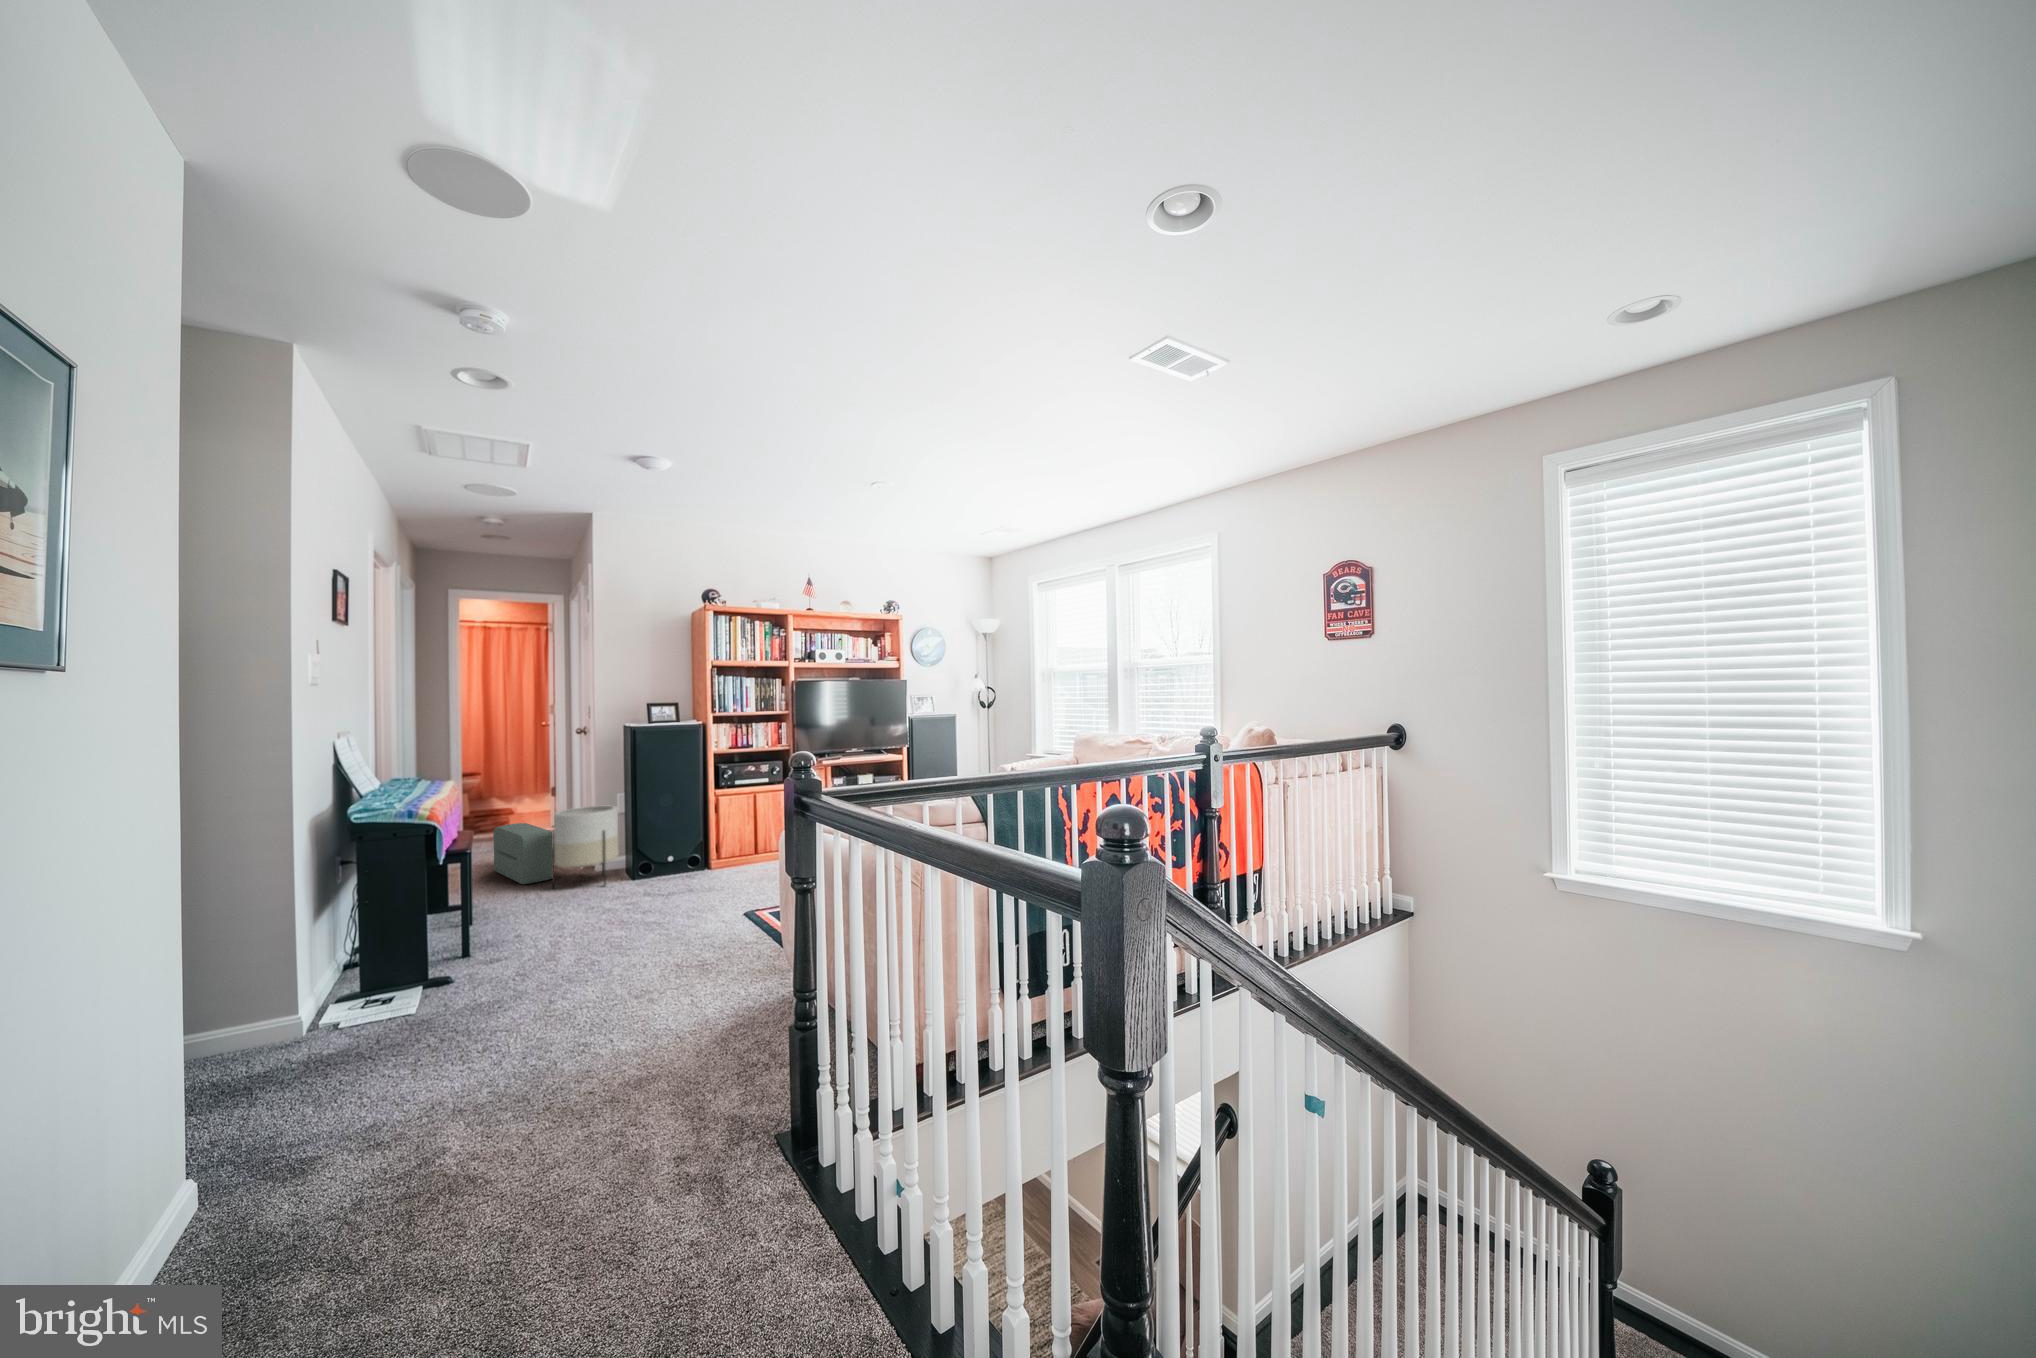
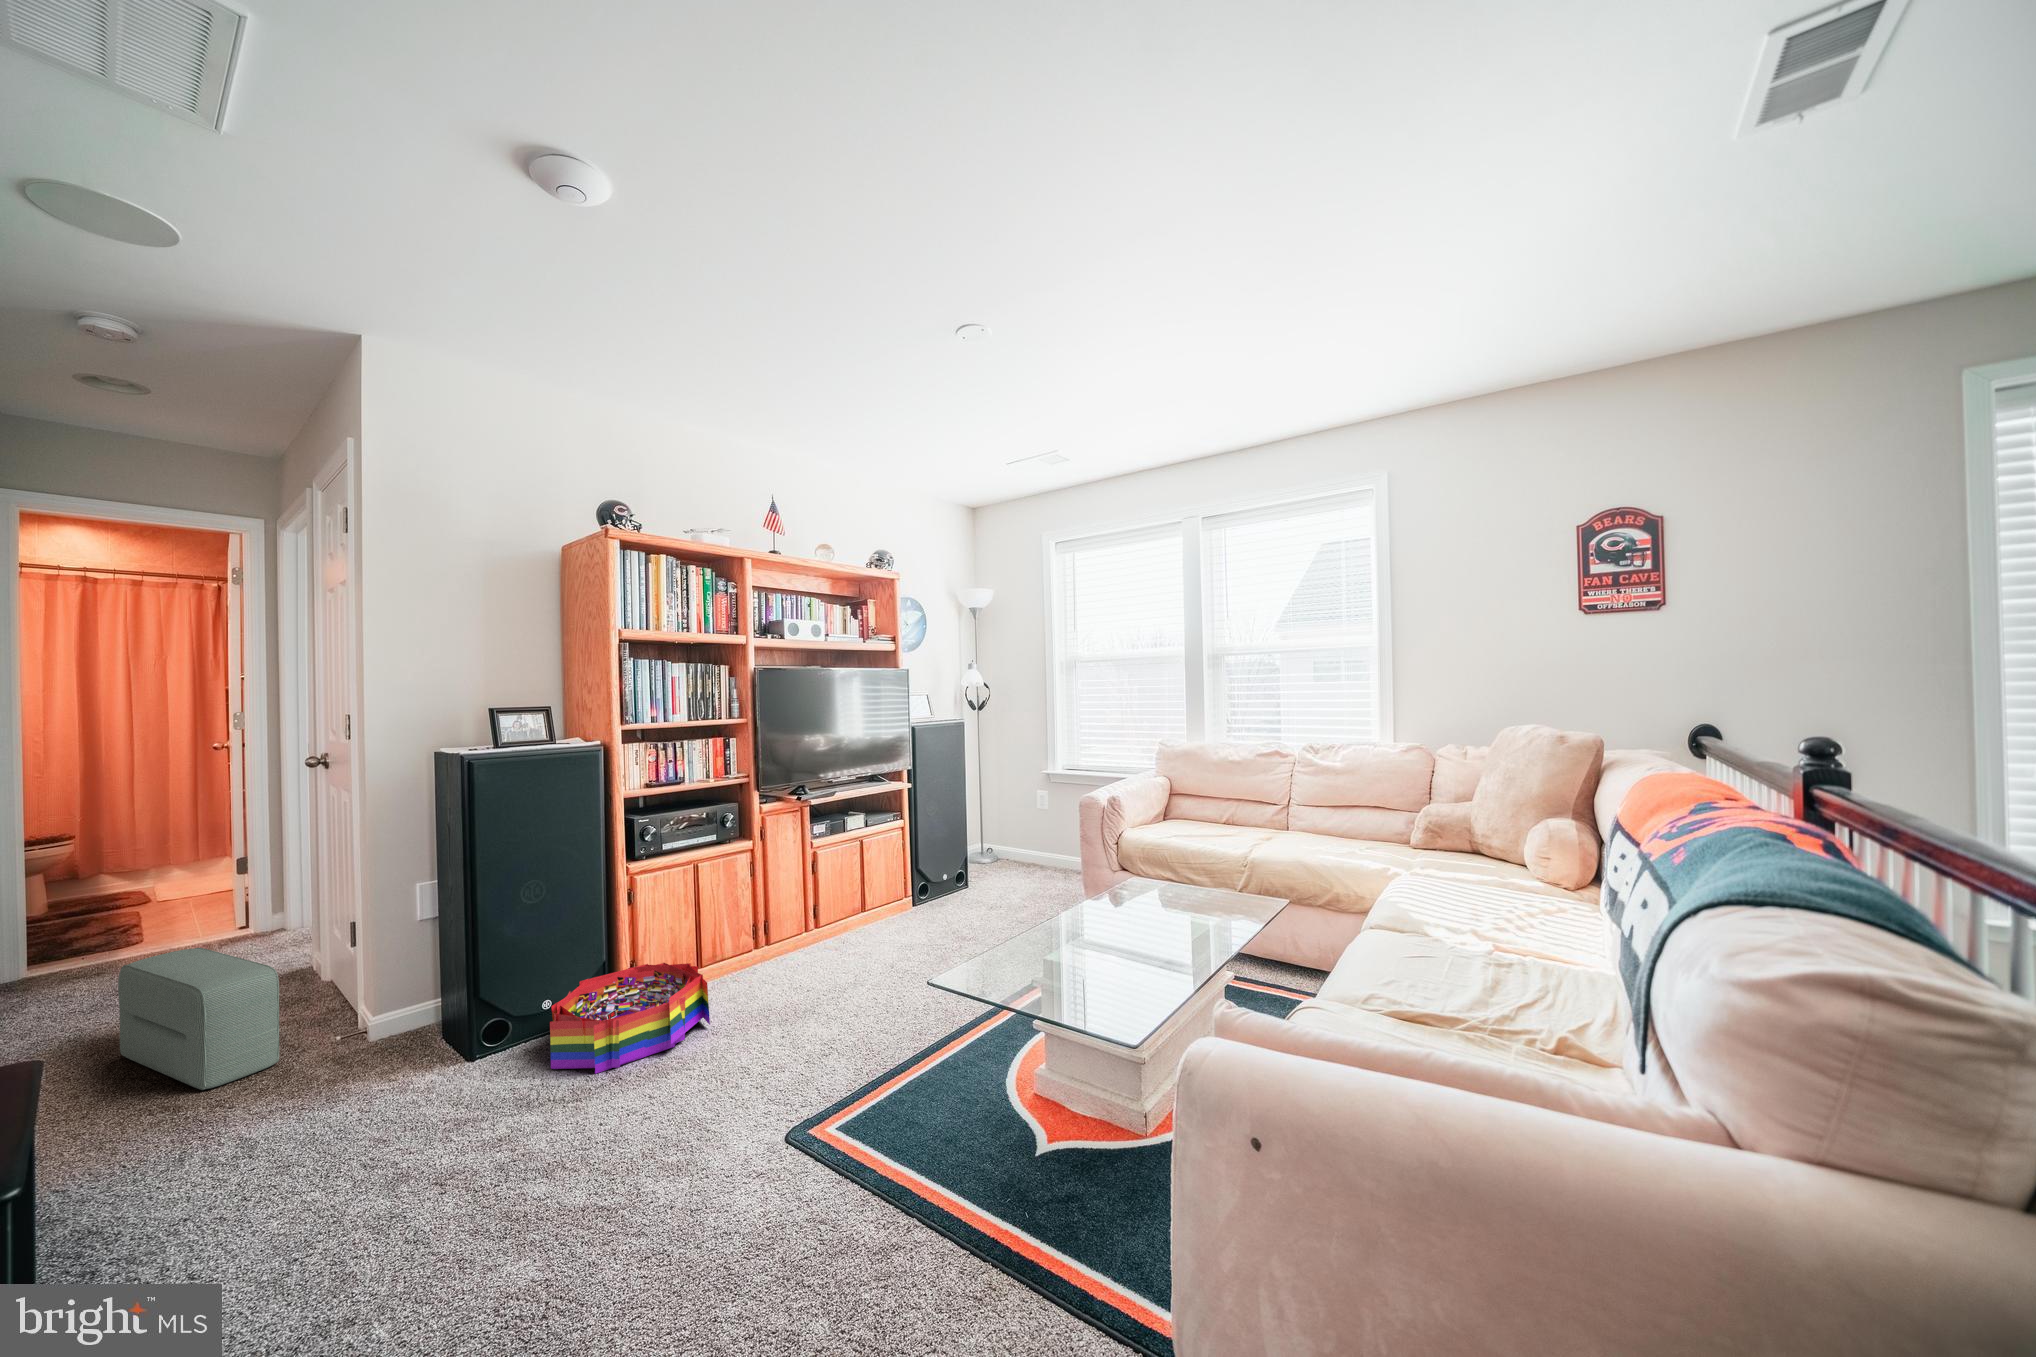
planter: present [552,806,619,888] -> none [283,905,438,1095]
storage bin: none [661,848,744,893] -> present [550,963,710,1074]

